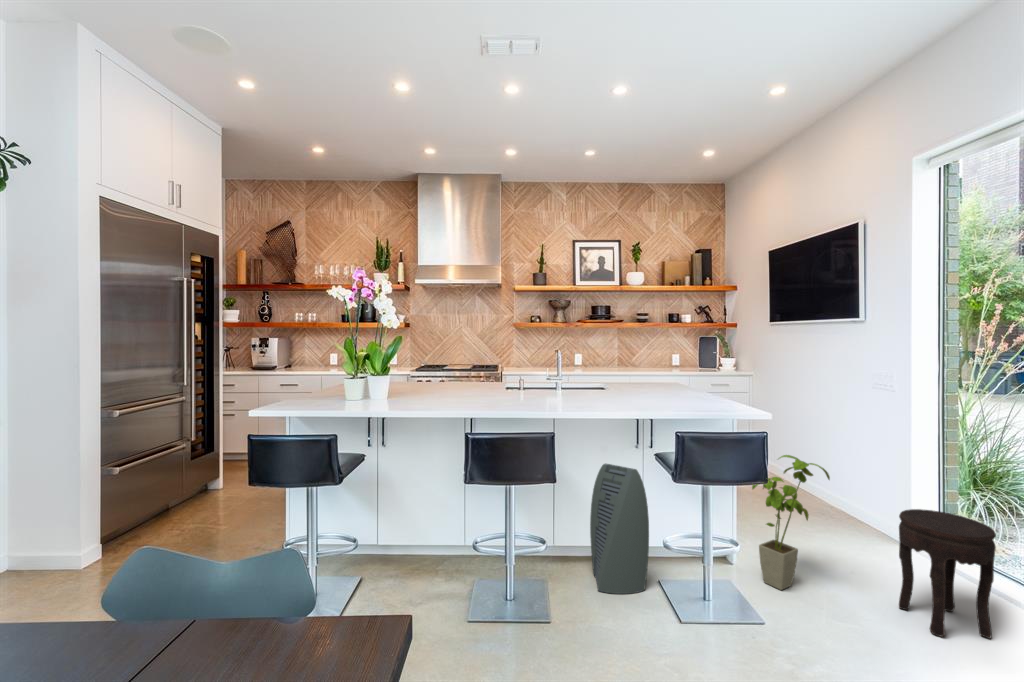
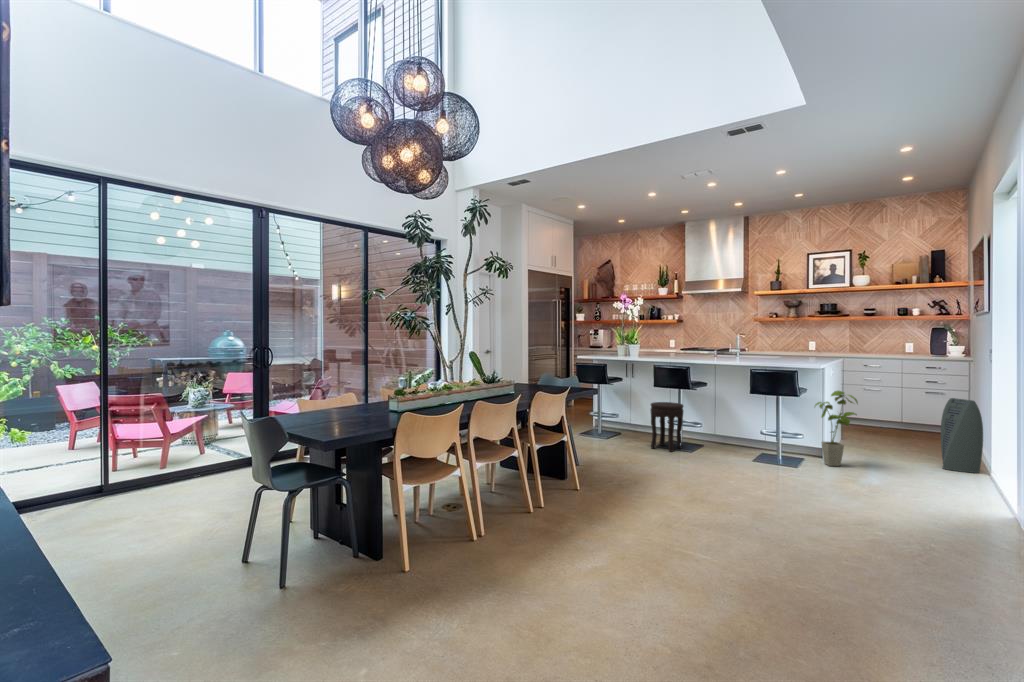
air purifier: present [590,463,649,594] -> present [941,398,983,473]
side table: present [899,509,996,639] -> present [650,402,683,452]

